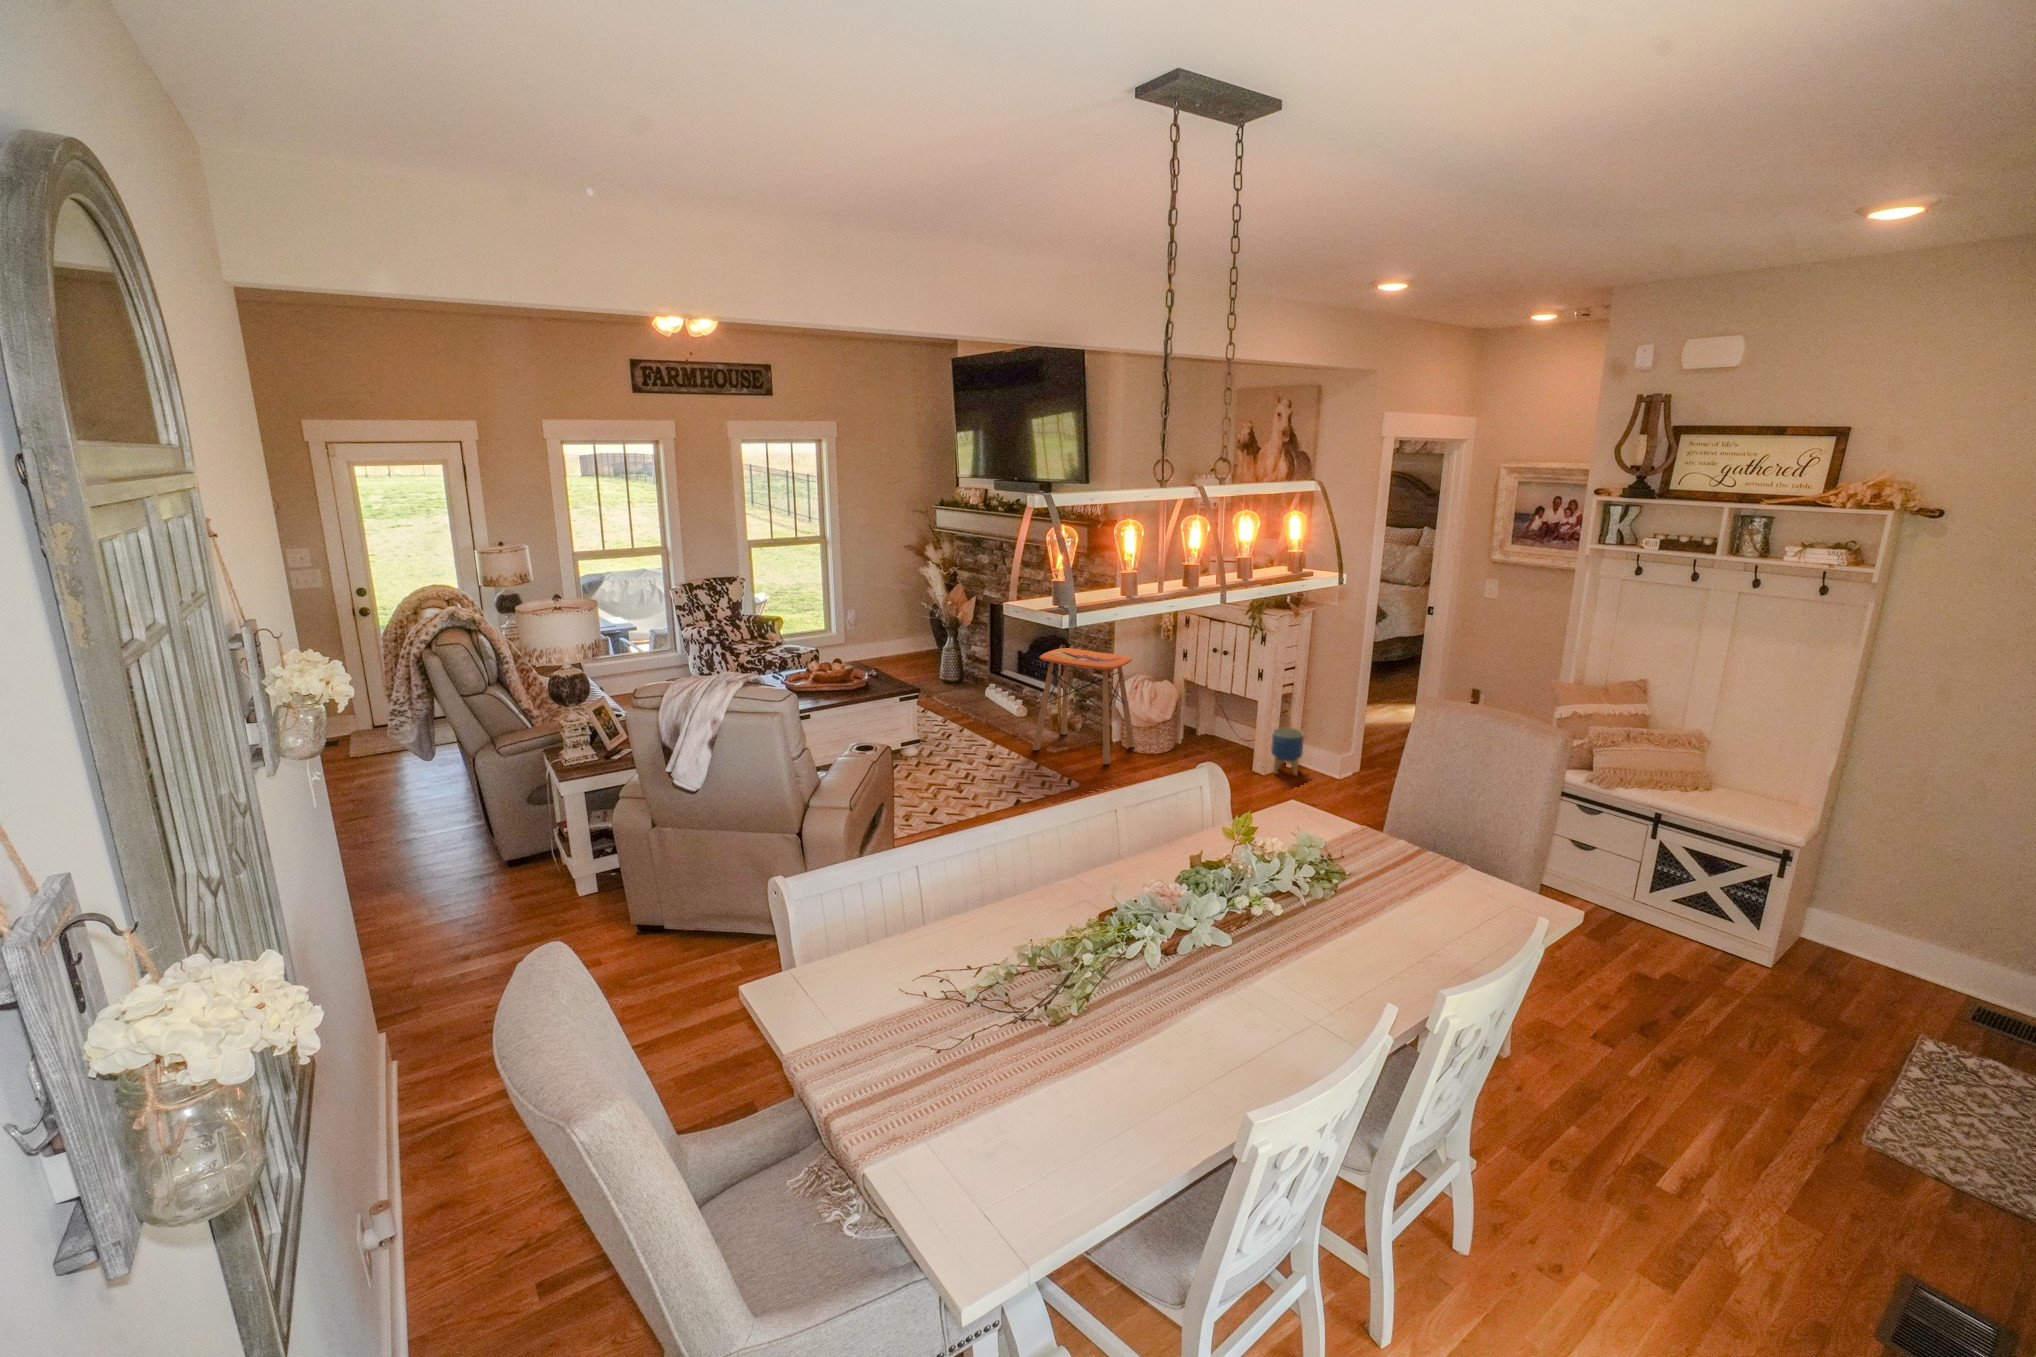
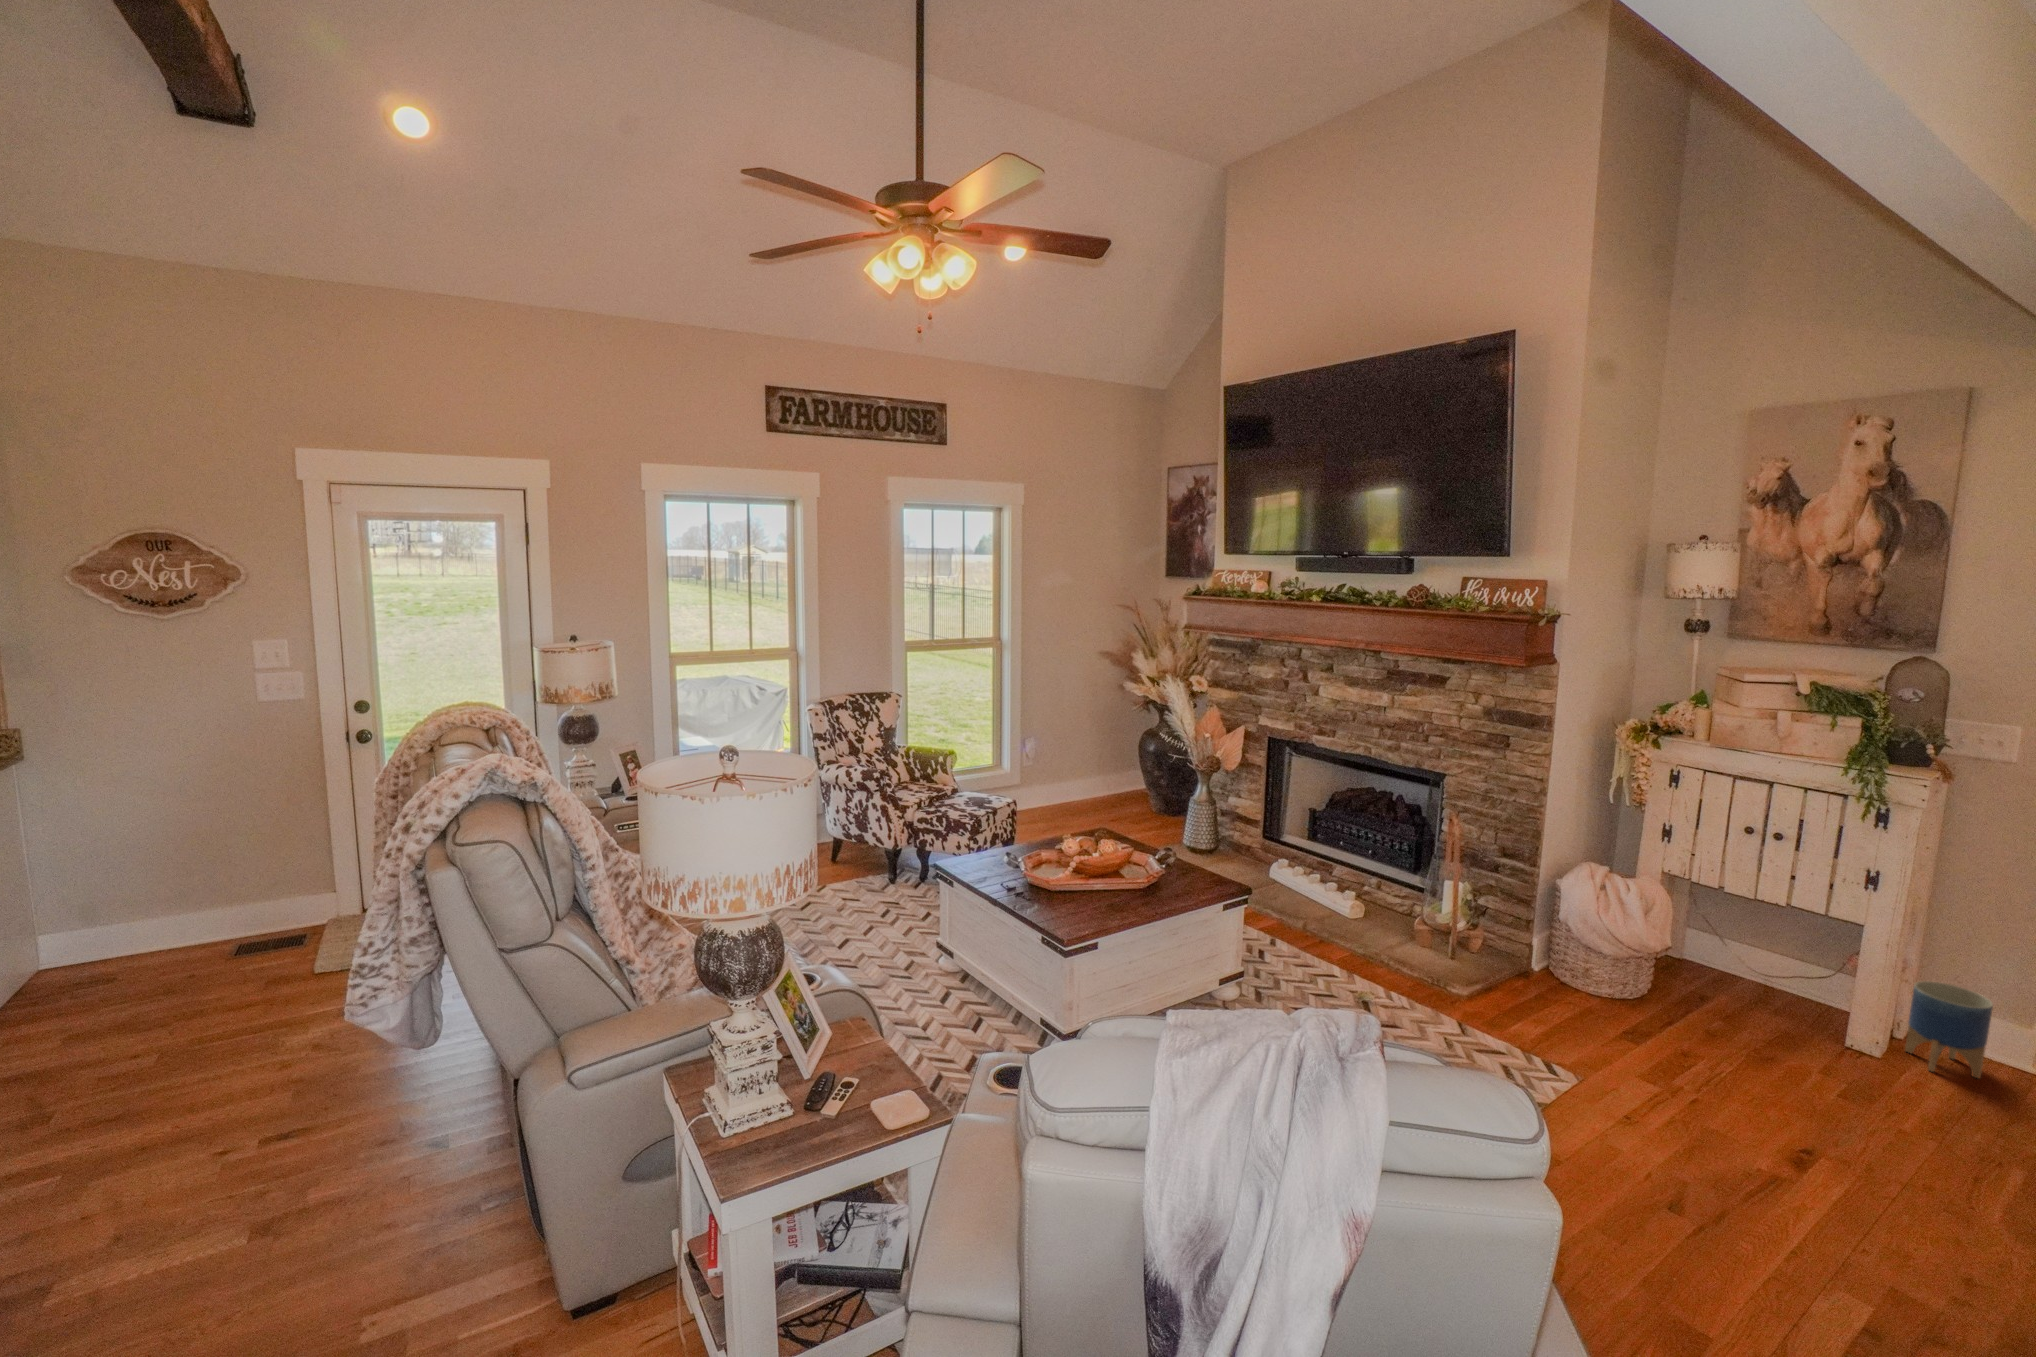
side table: present [1033,648,1135,764] -> none [1430,820,1622,1036]

